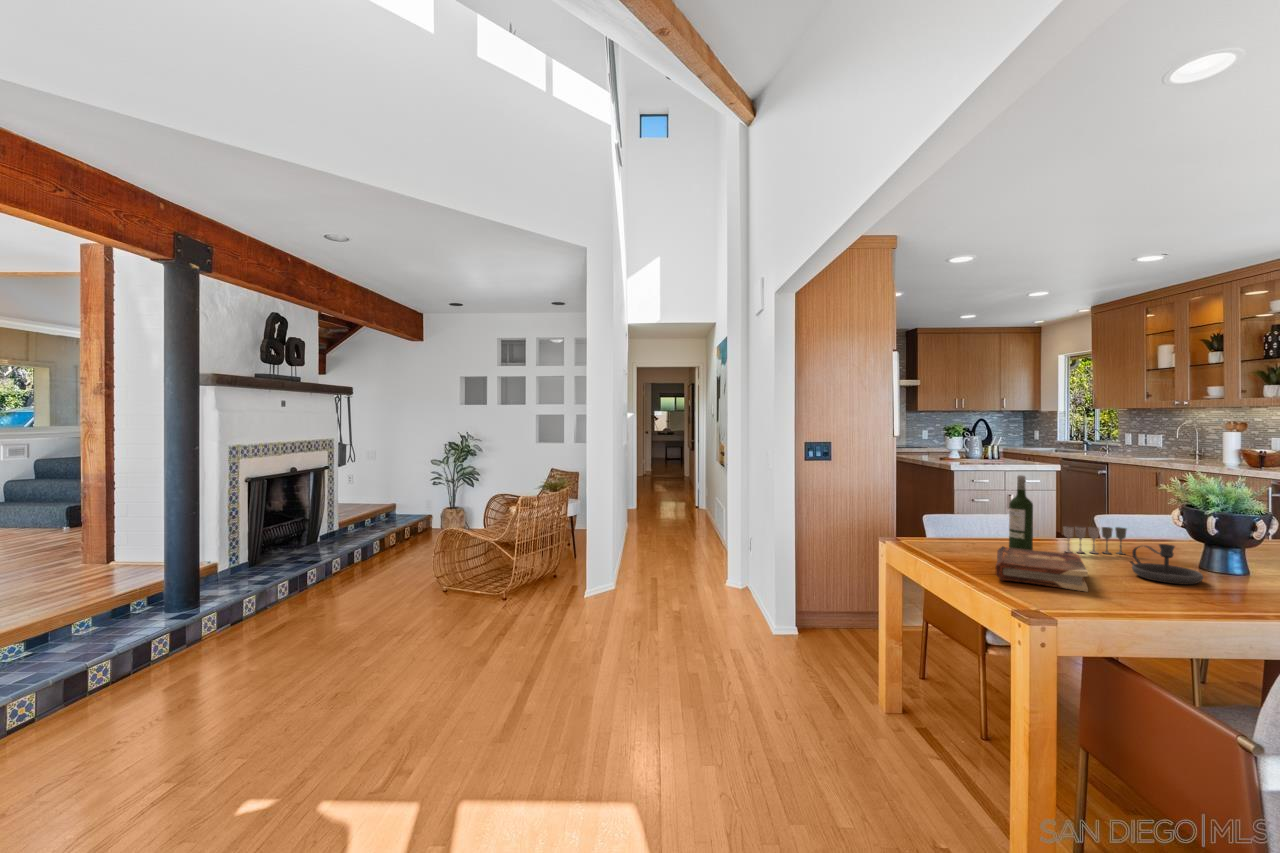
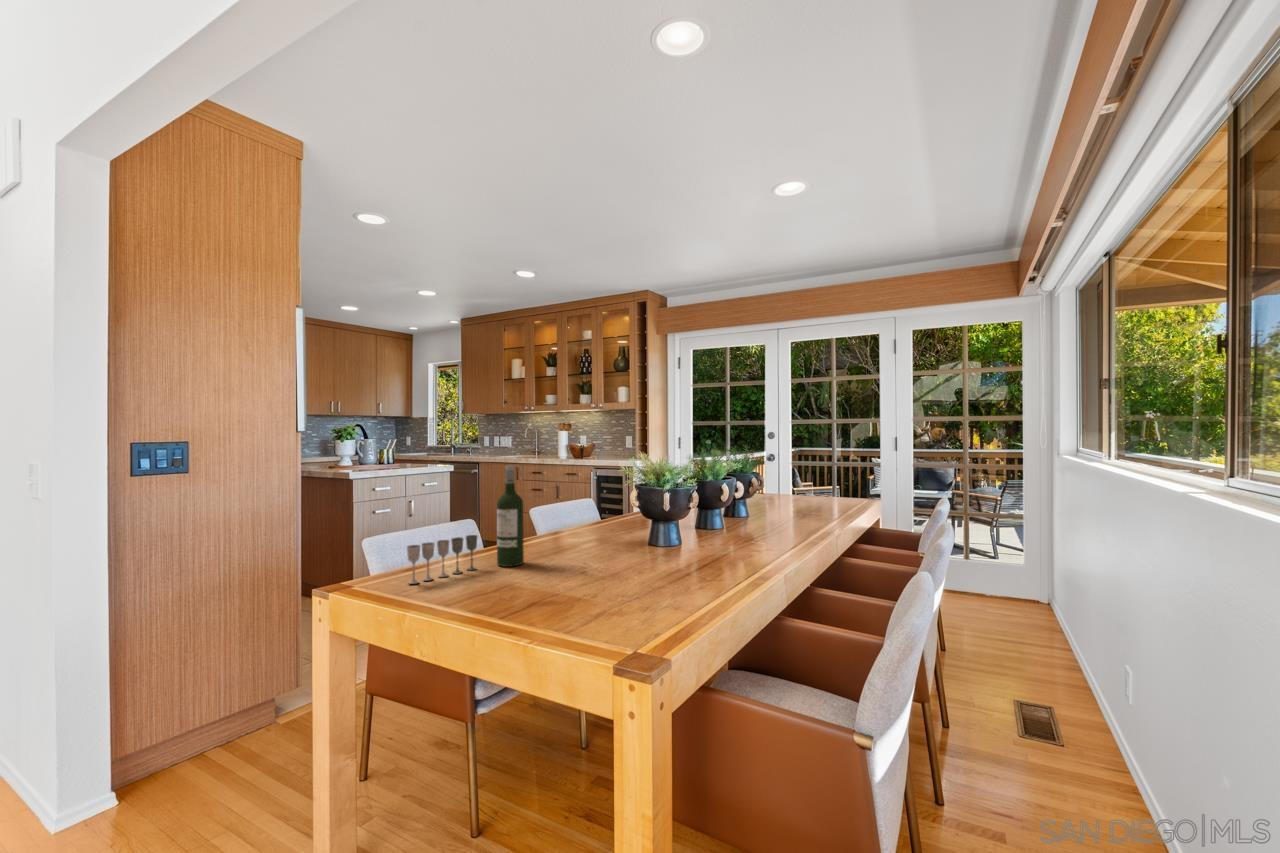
wine glass: present [1063,526,1126,554] -> present [407,535,478,584]
candlestick: present [1130,544,1203,585] -> none [622,526,686,568]
book: present [996,546,1088,592] -> none [507,553,637,615]

